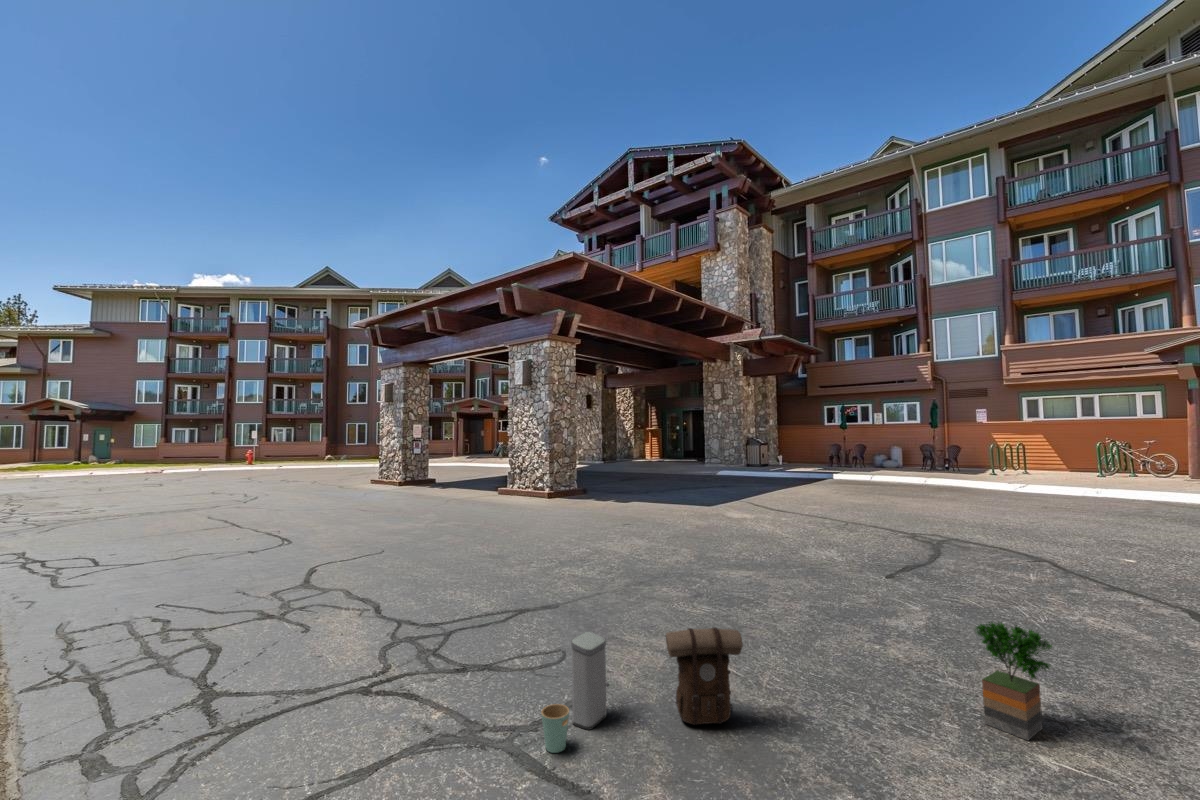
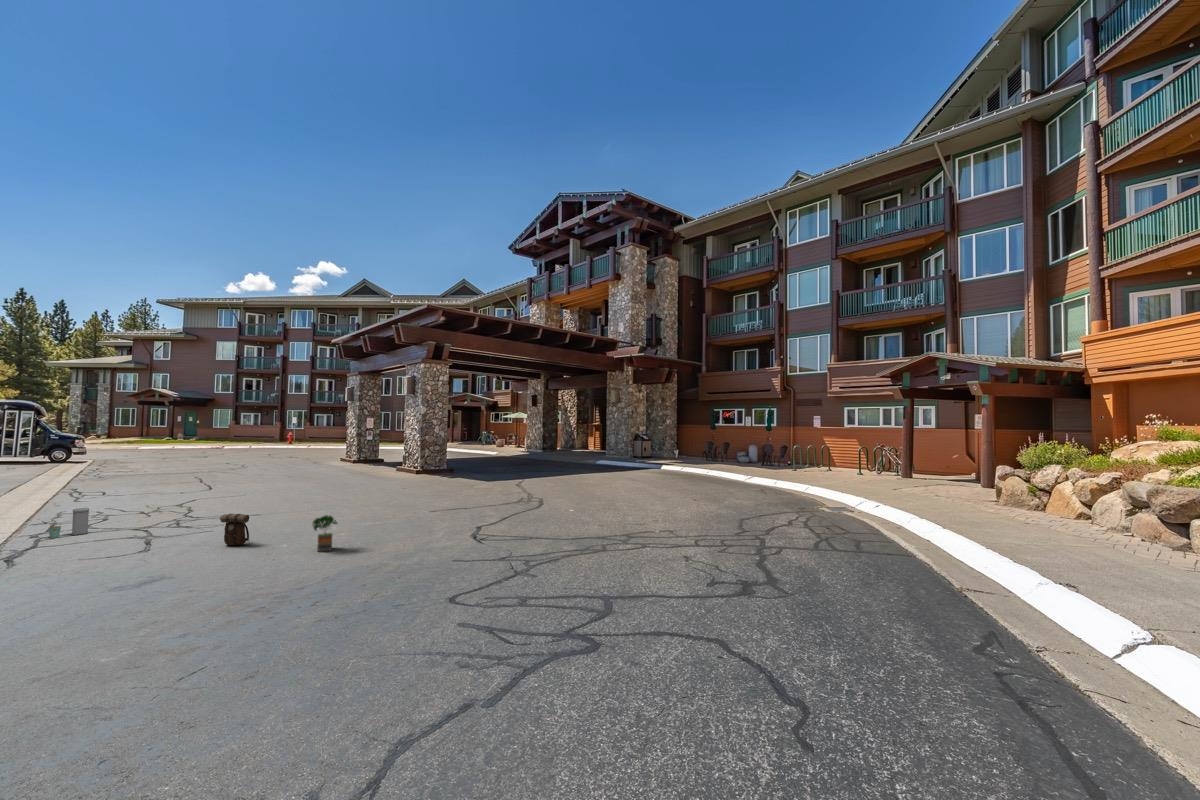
trash can: present [541,632,607,753] -> present [49,508,89,538]

